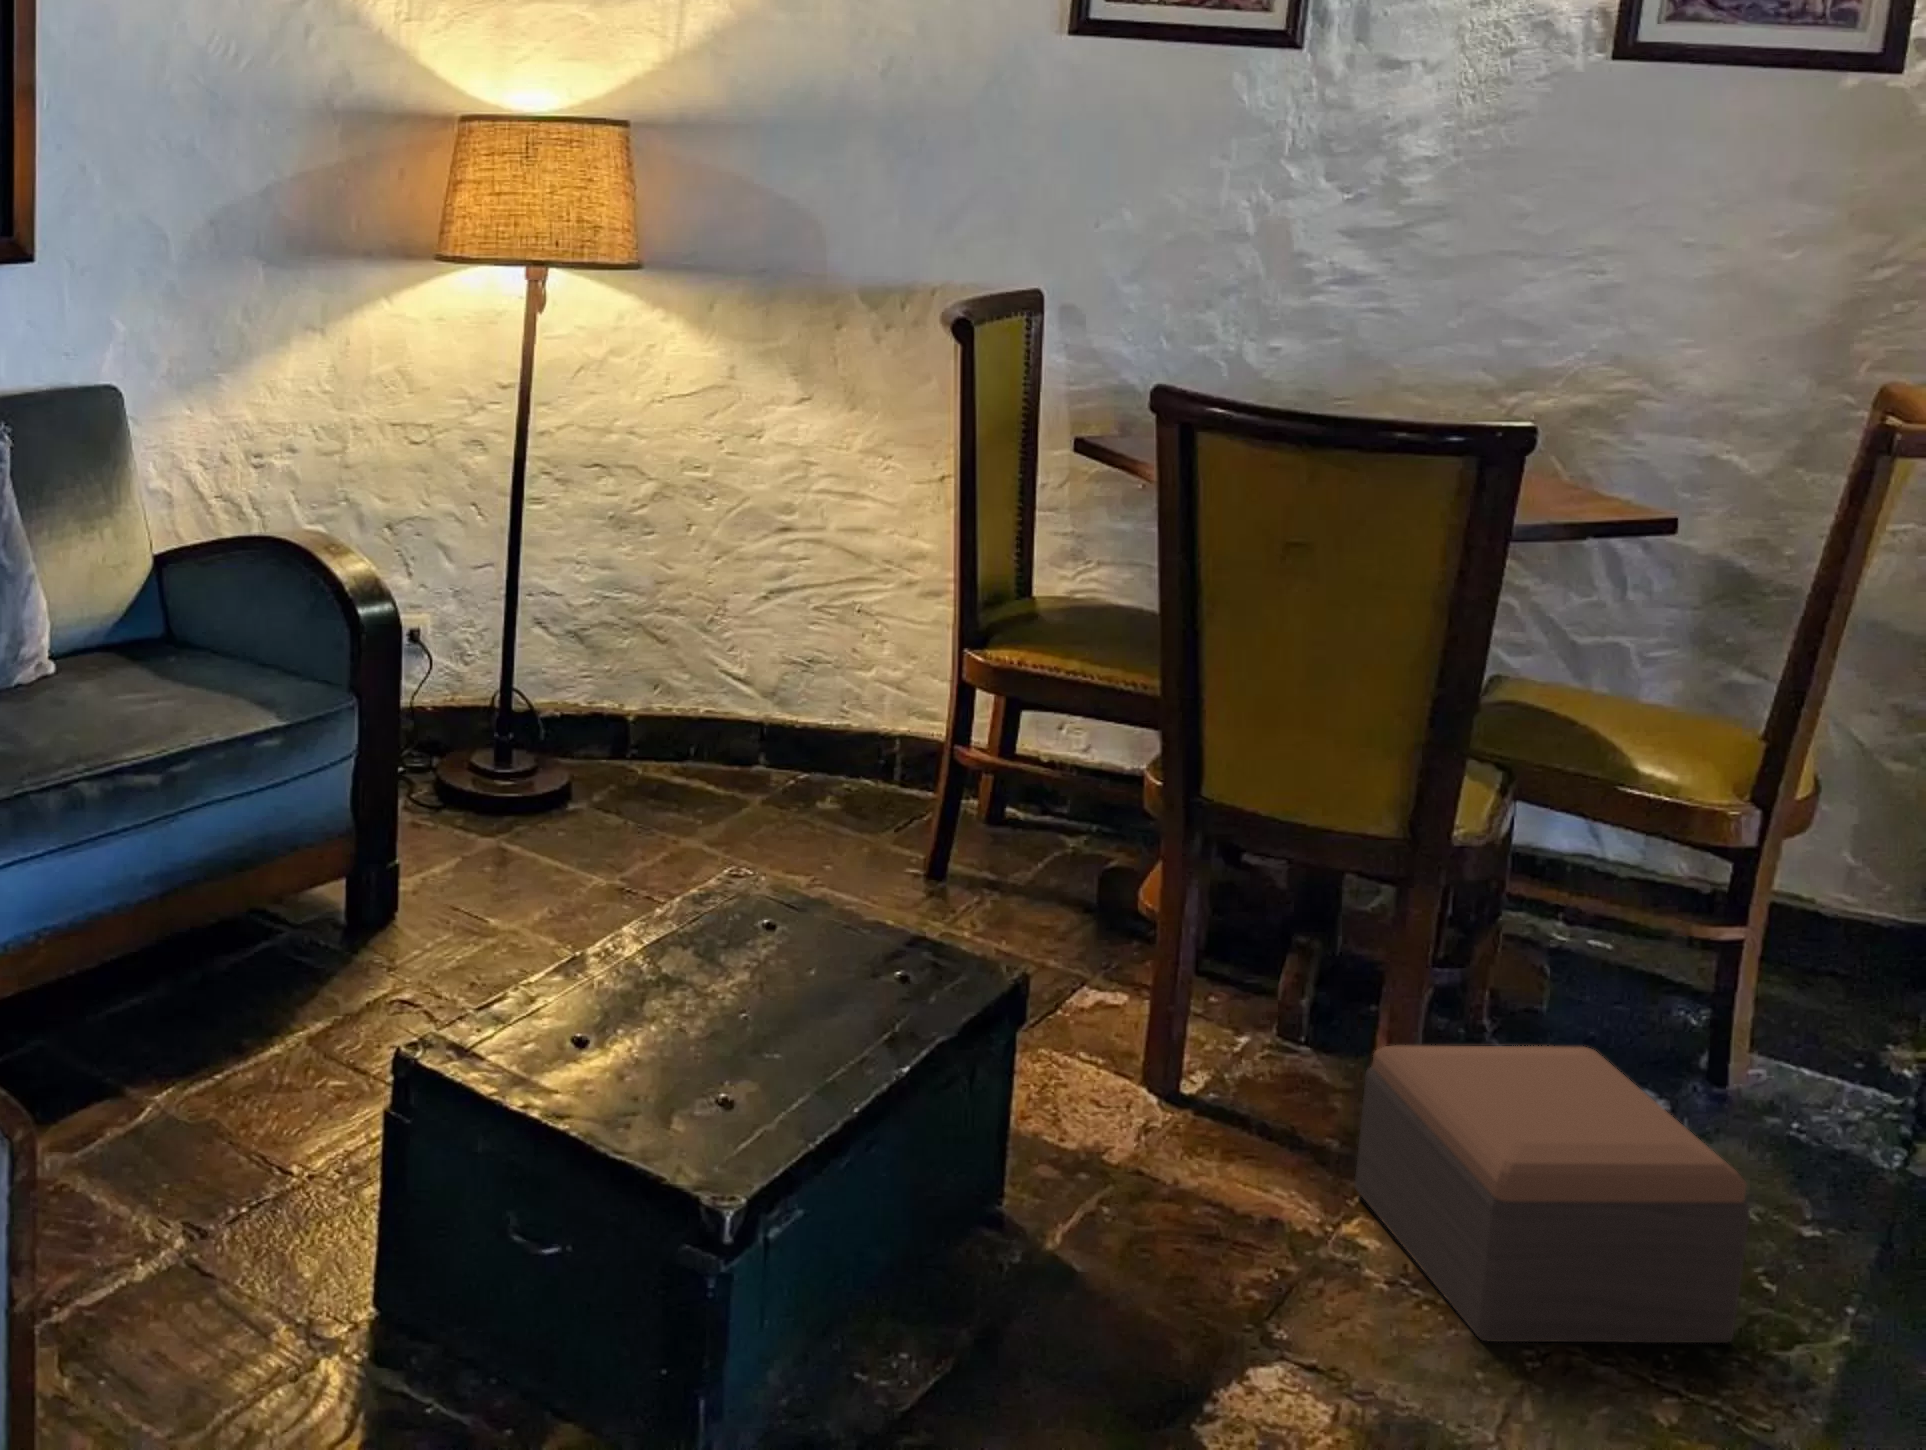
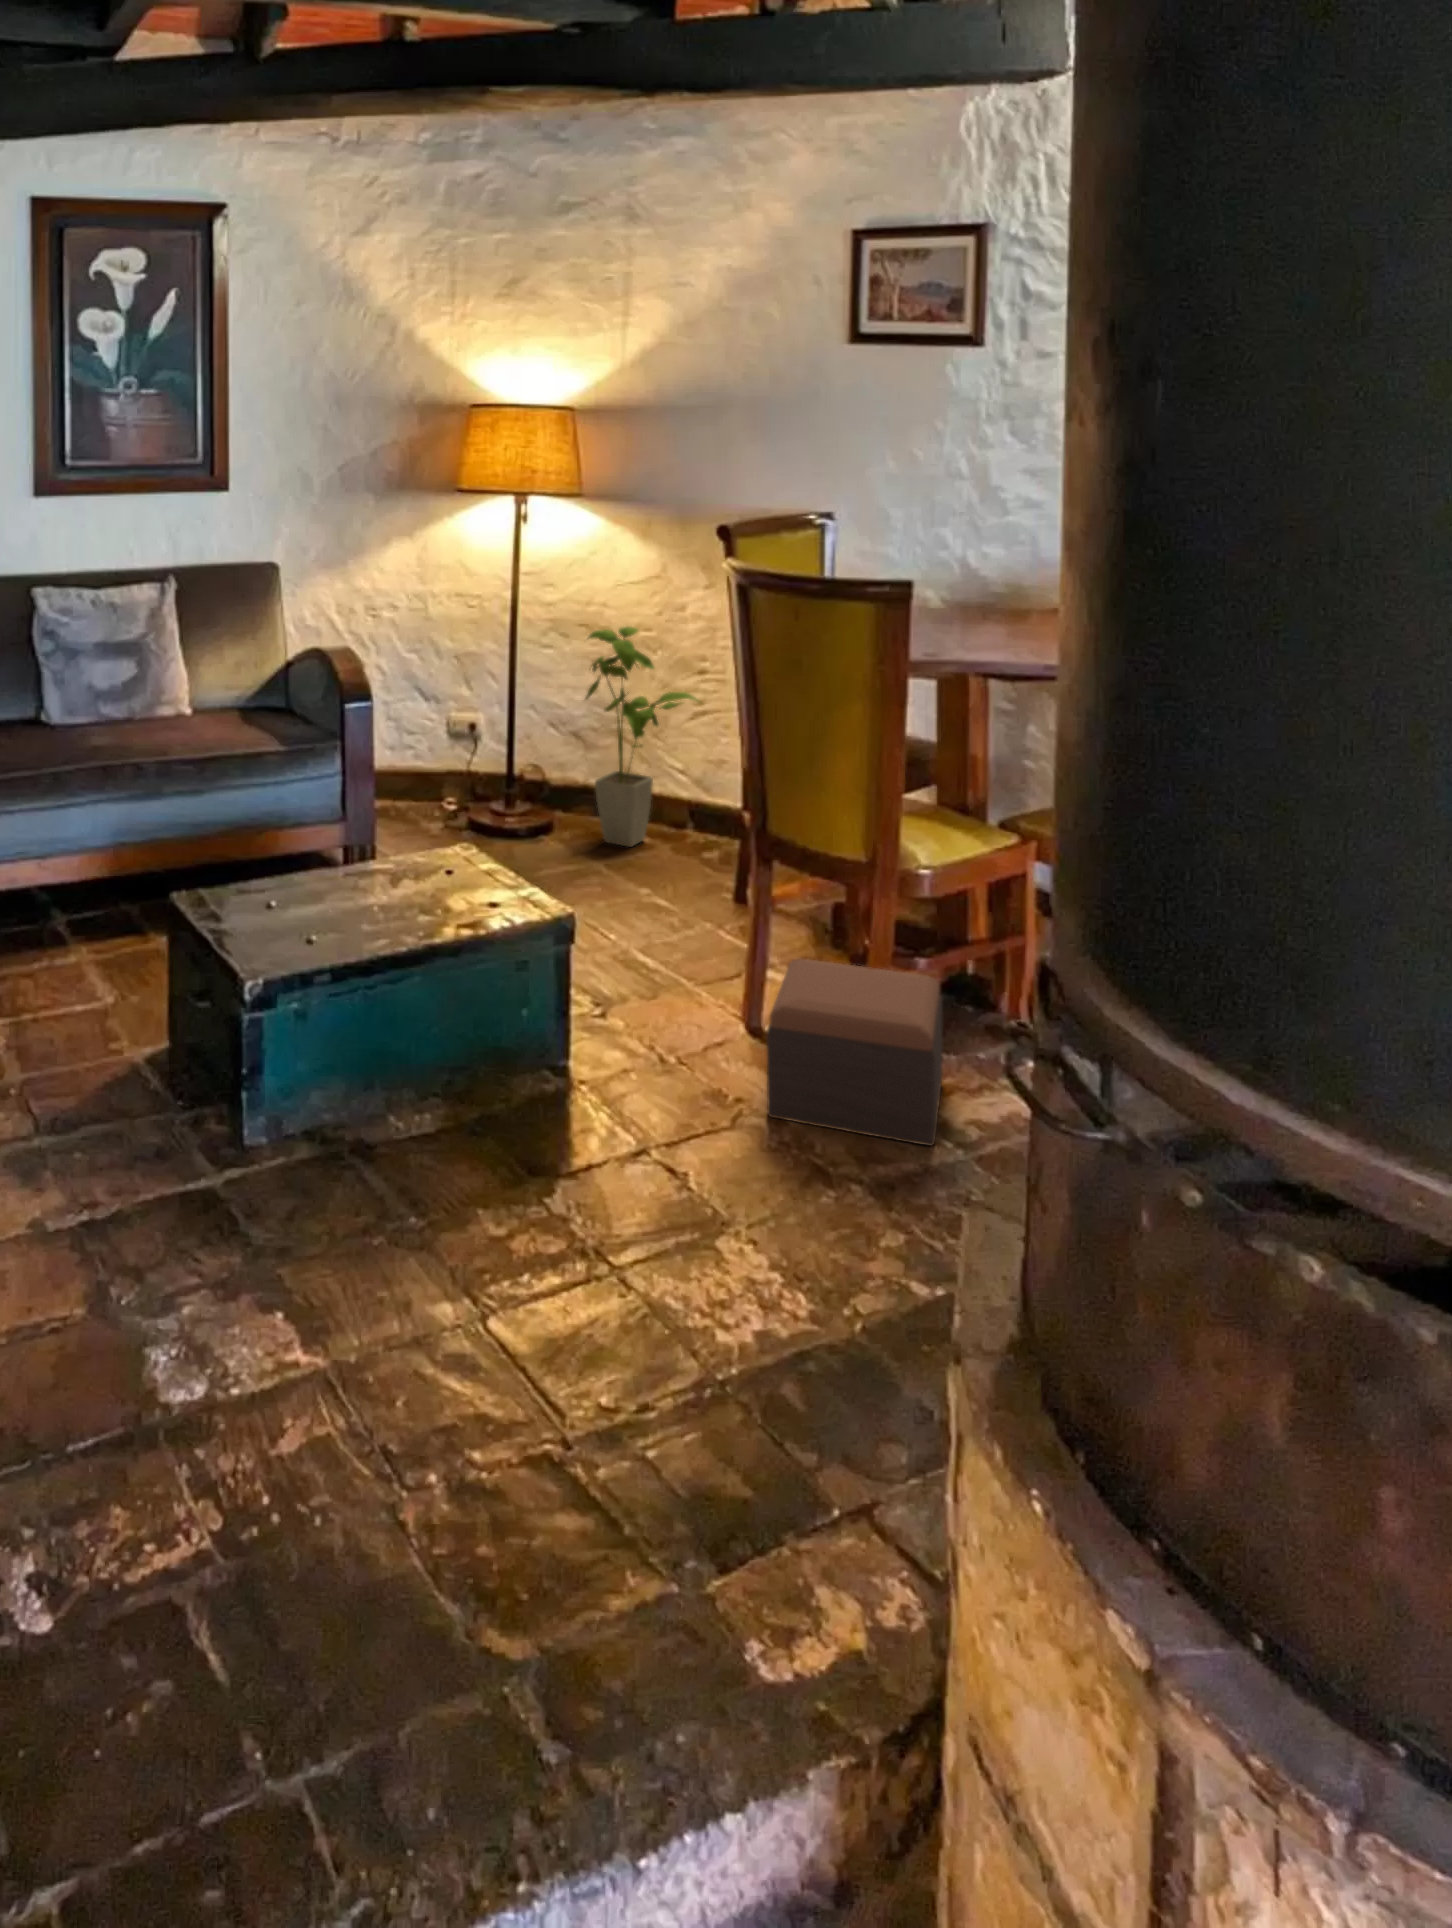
house plant: none [631,467,814,800] -> present [585,627,698,847]

